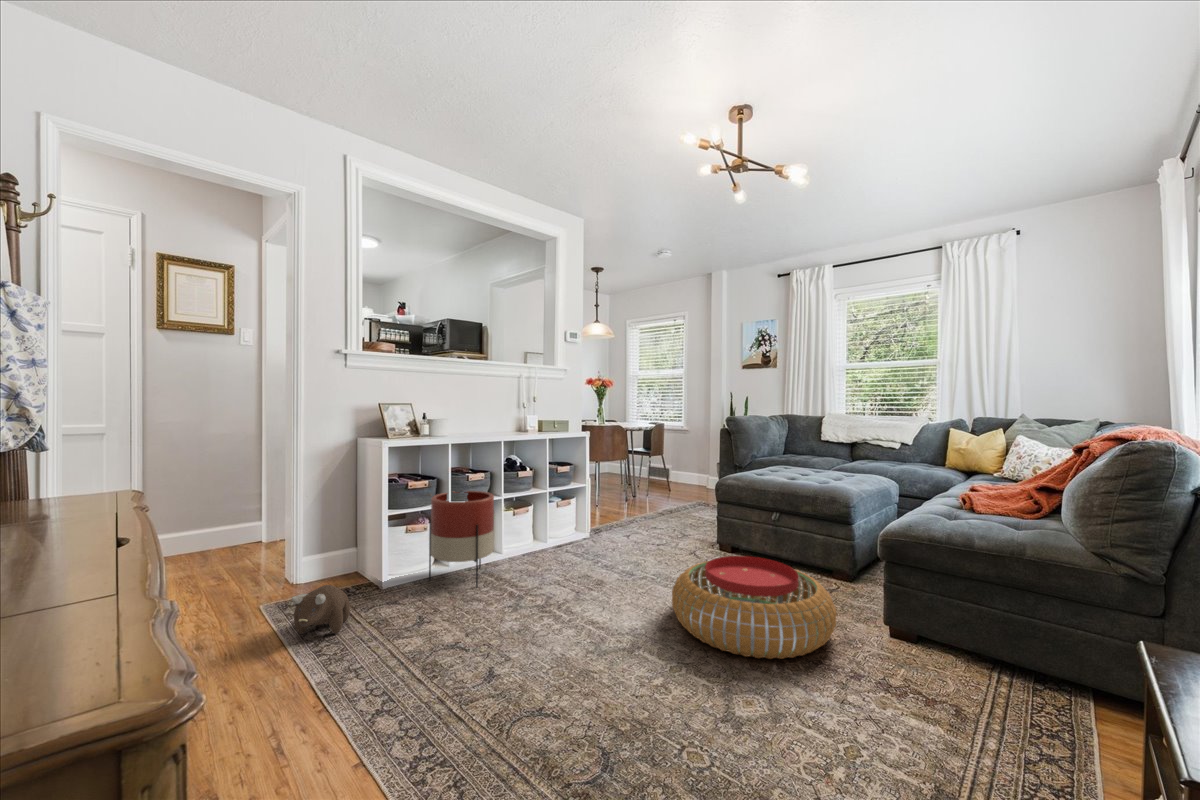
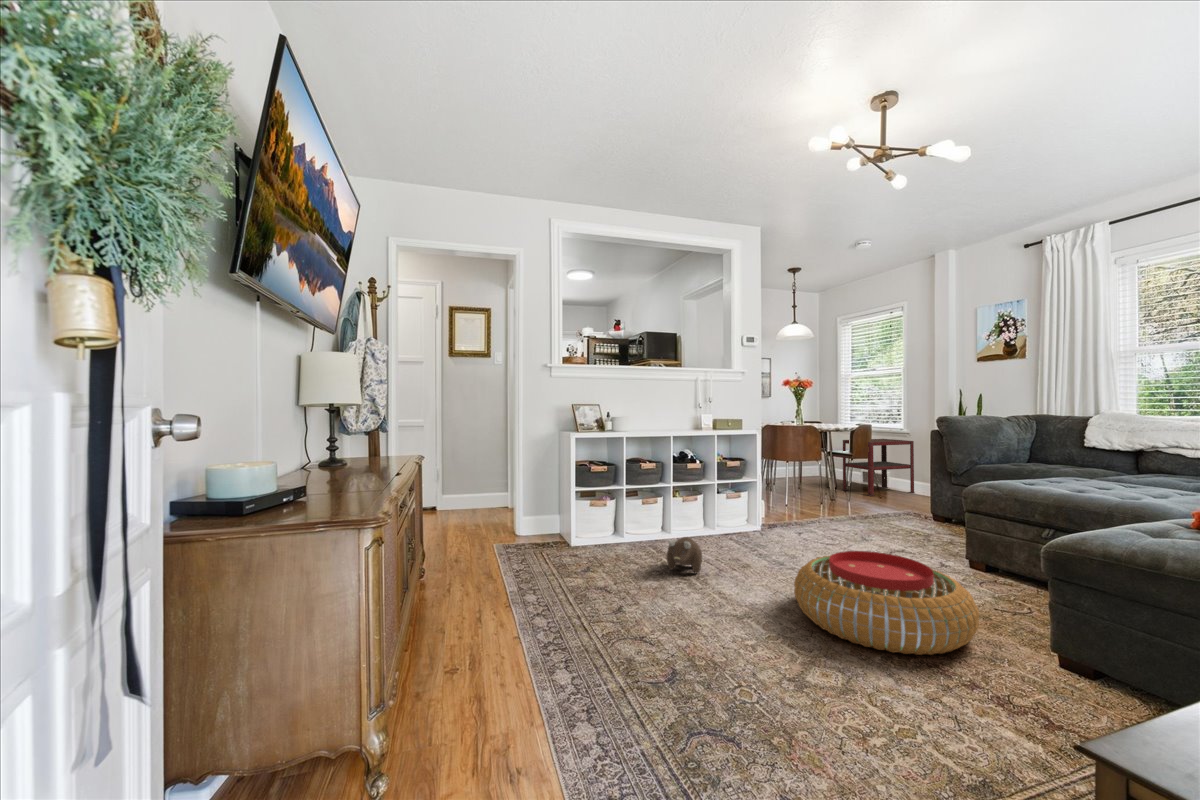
side table: none [634,435,692,490] -> present [842,439,915,496]
planter: present [429,491,494,587] -> none [609,475,659,554]
plush toy: present [292,585,350,634] -> present [667,537,702,573]

